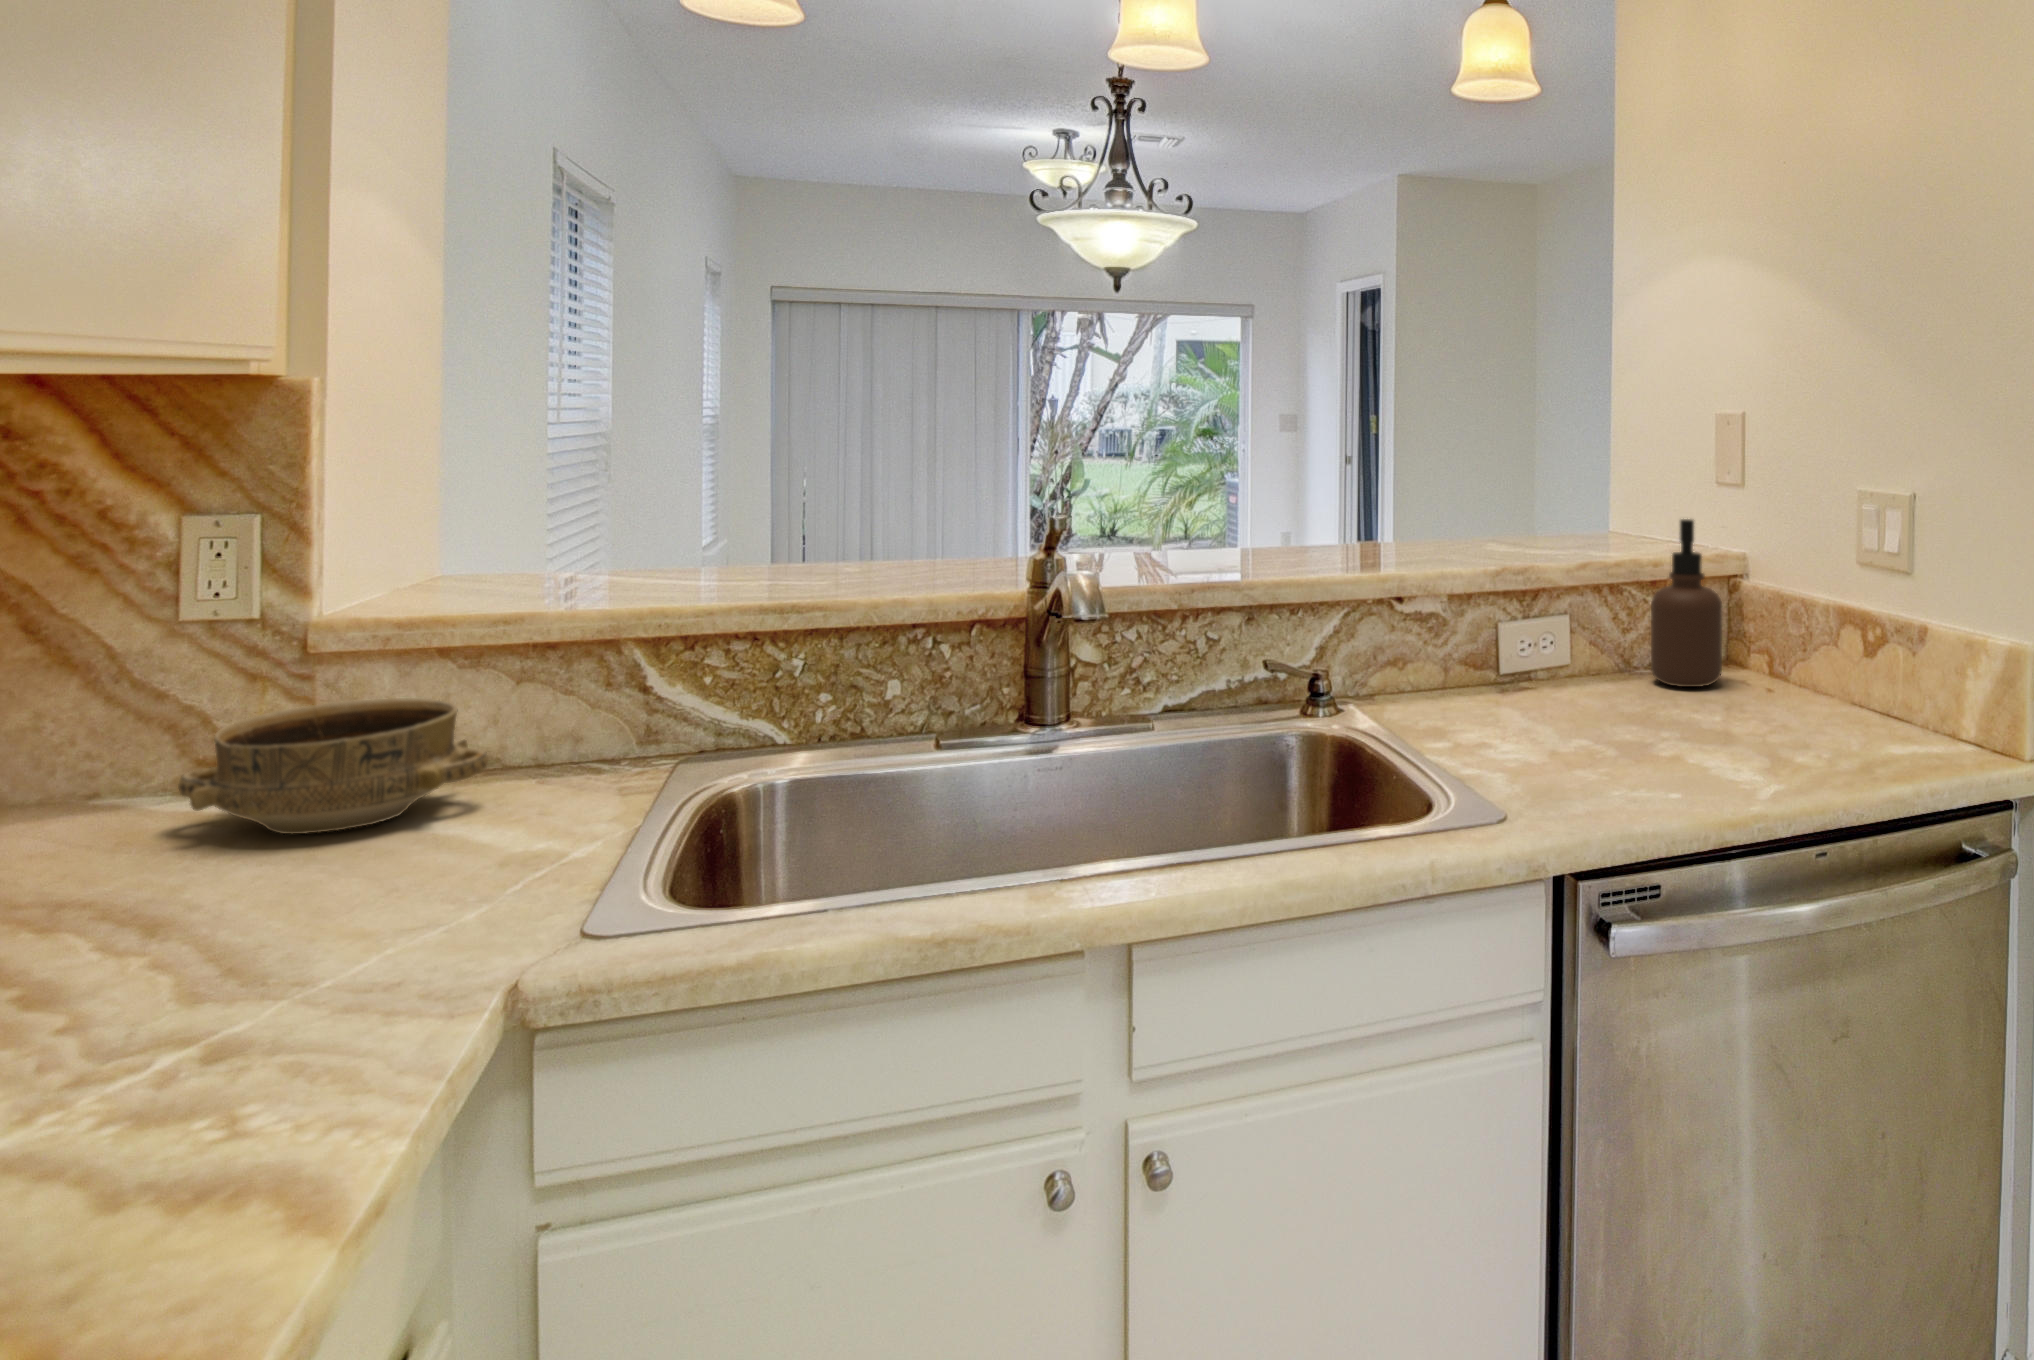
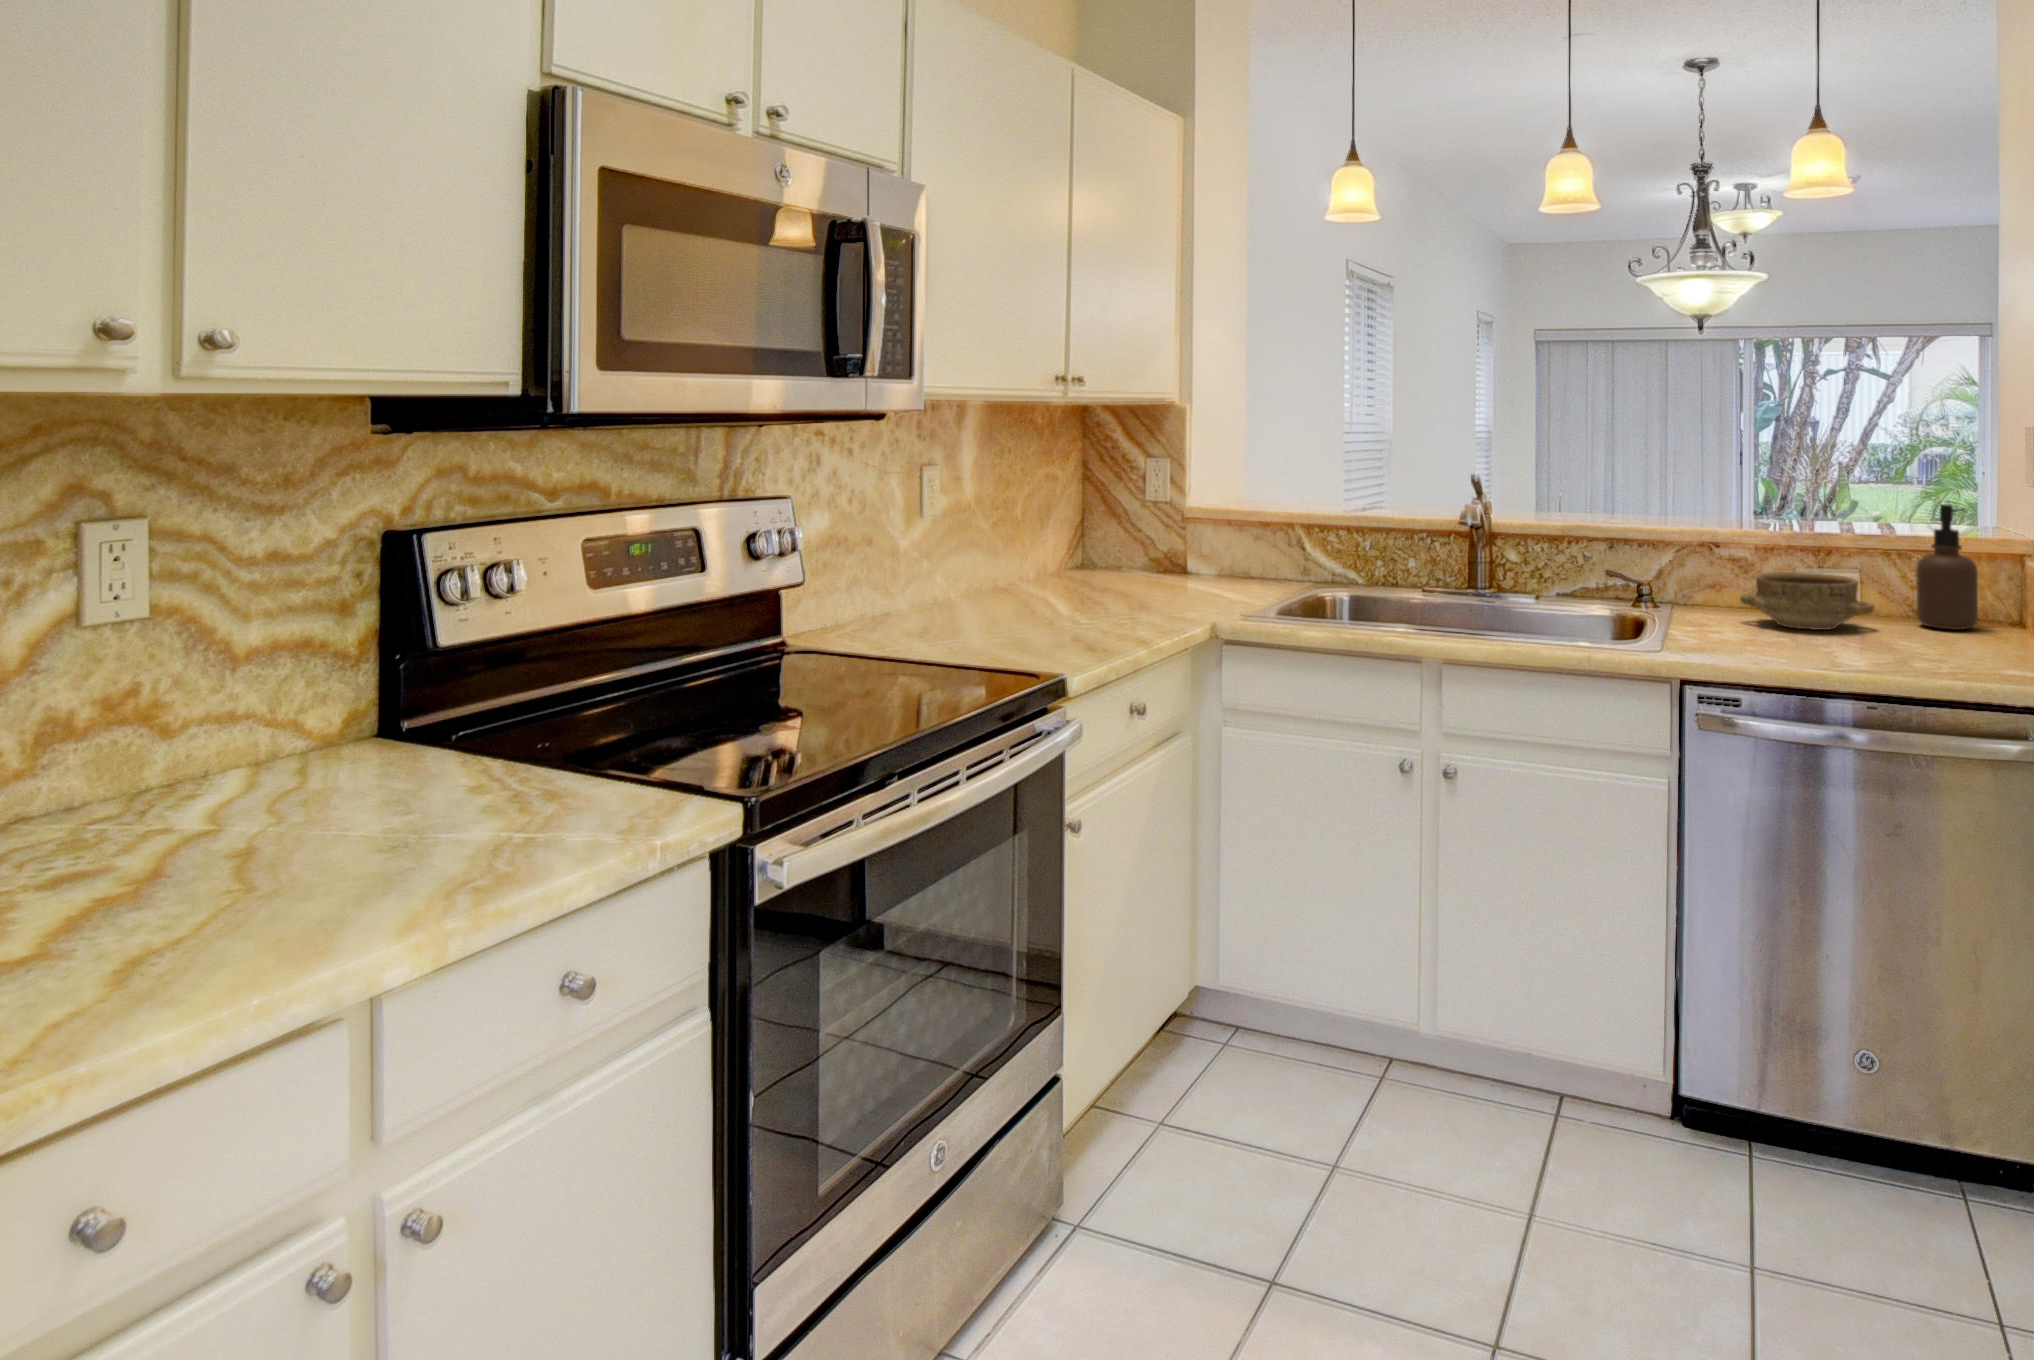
ceramic bowl: present [179,698,488,834] -> present [1740,571,1874,630]

